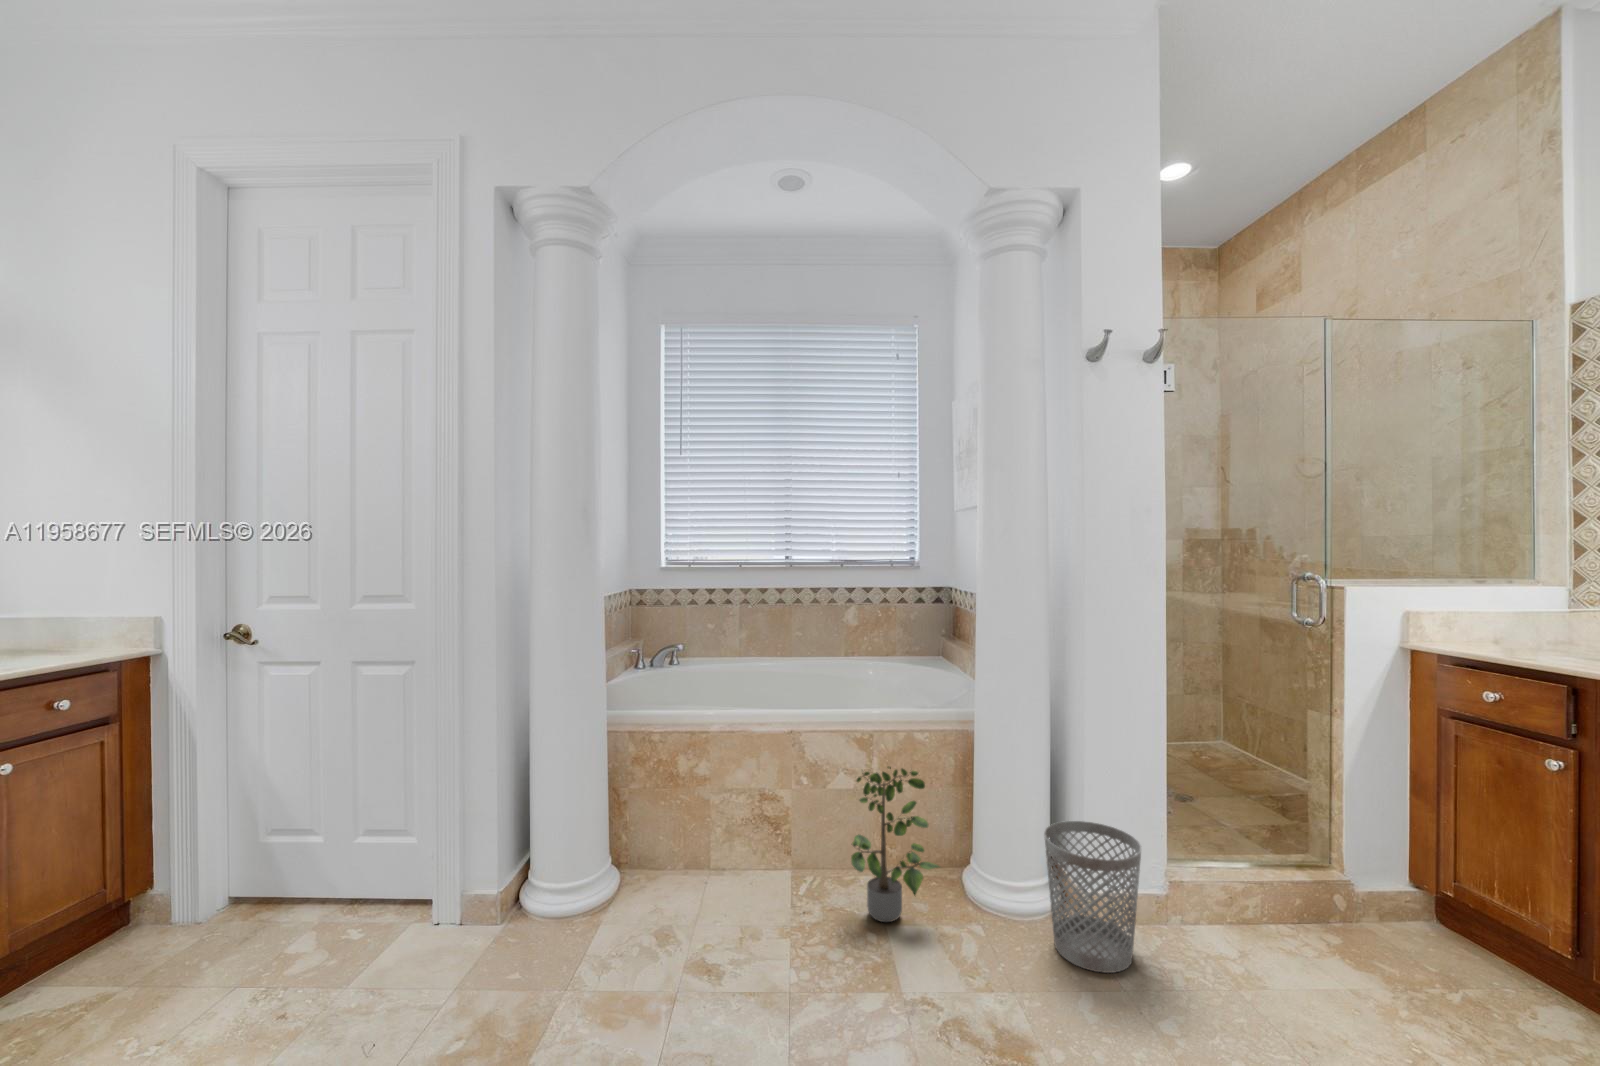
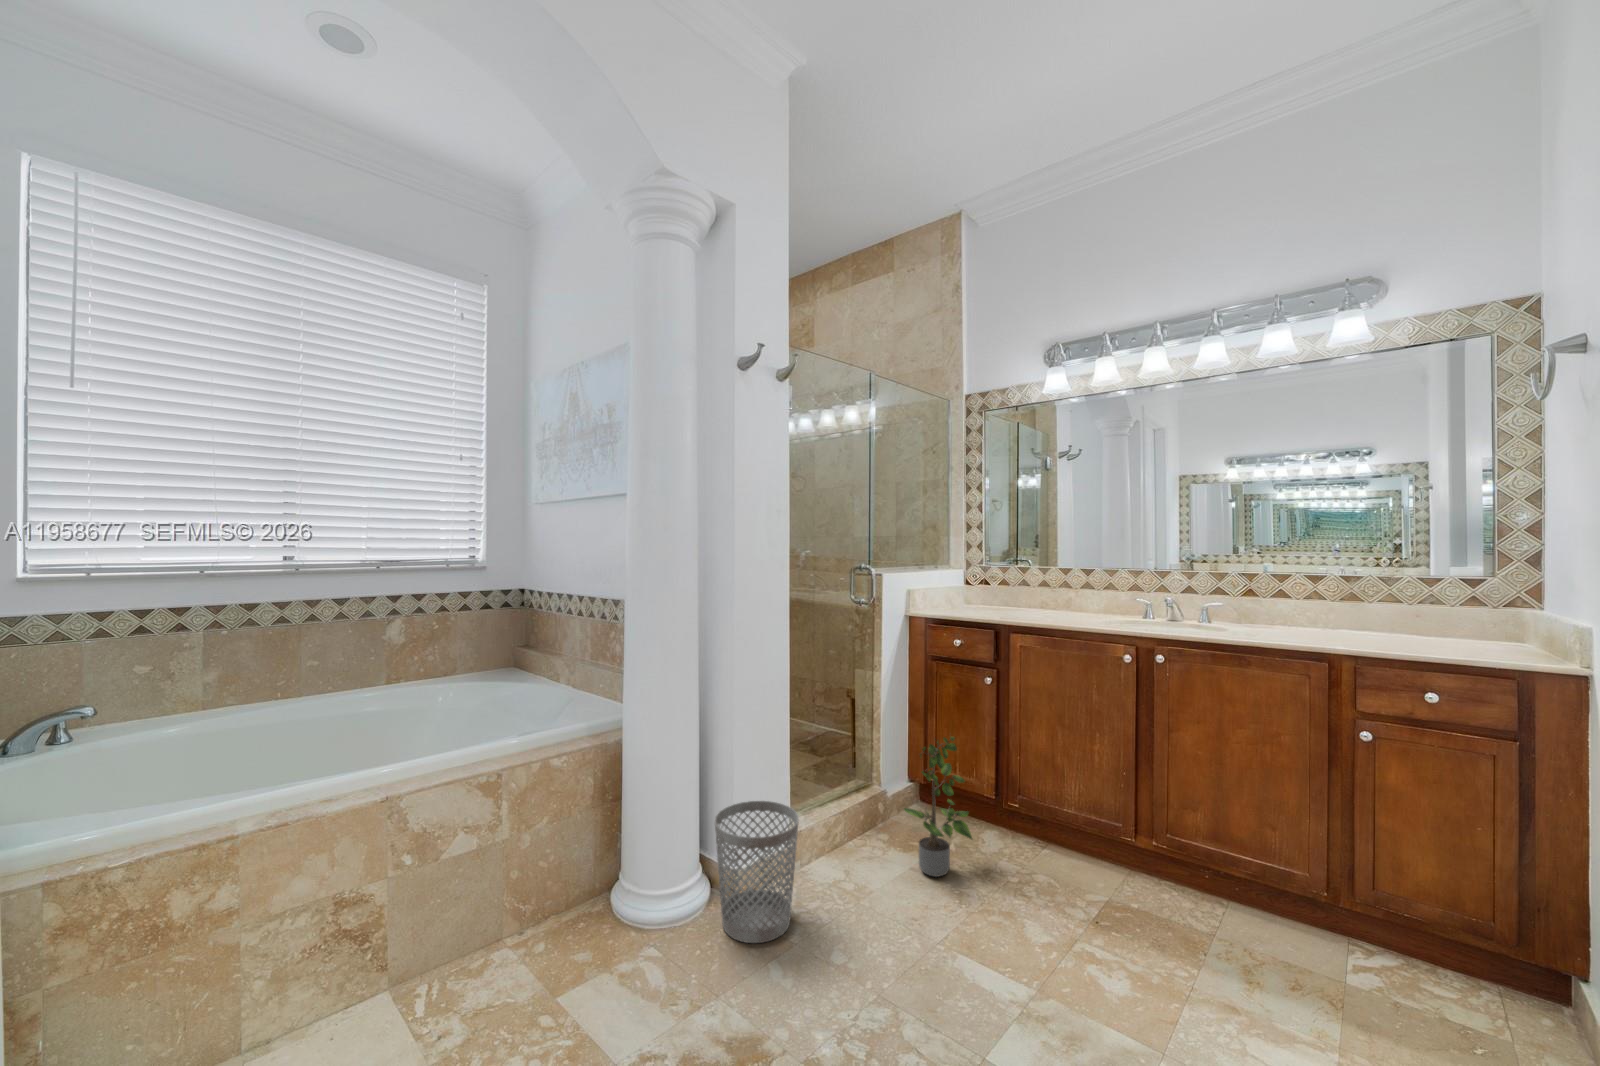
potted plant: present [851,767,940,922] -> present [904,737,972,877]

